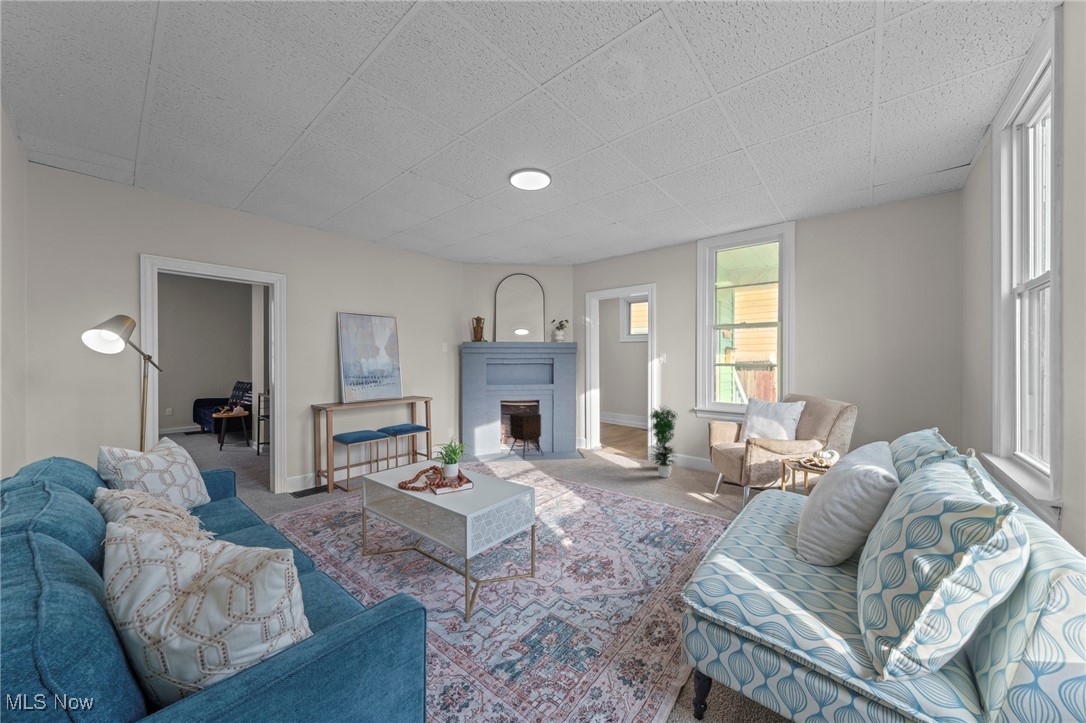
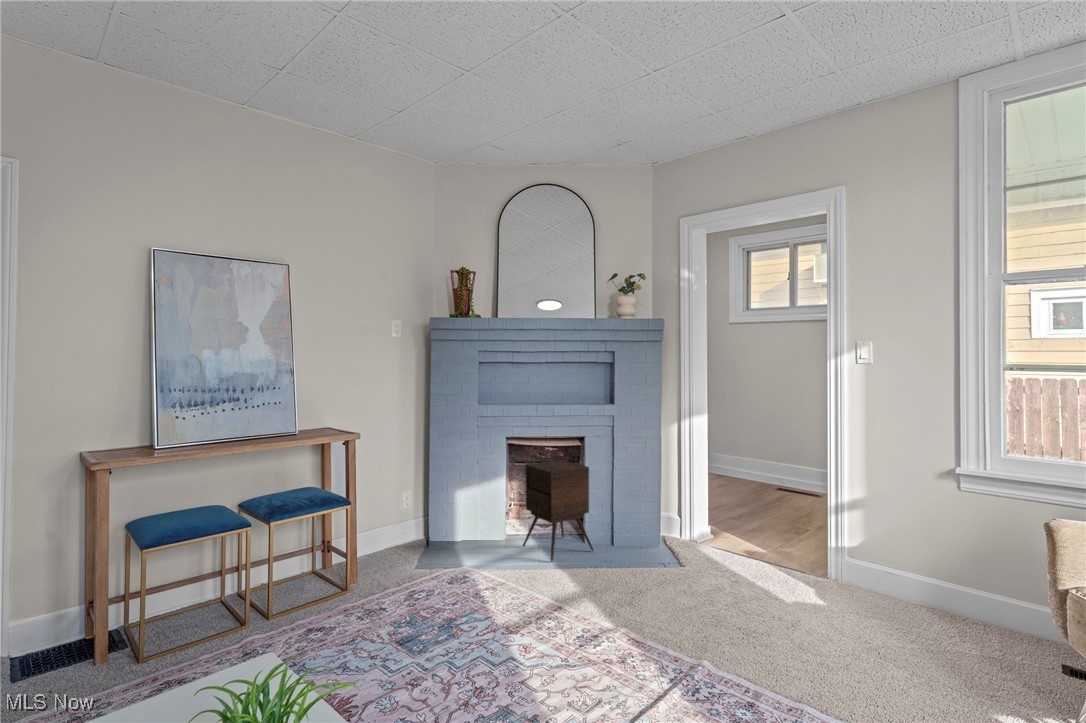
potted plant: present [650,408,677,478] -> none [835,455,926,643]

